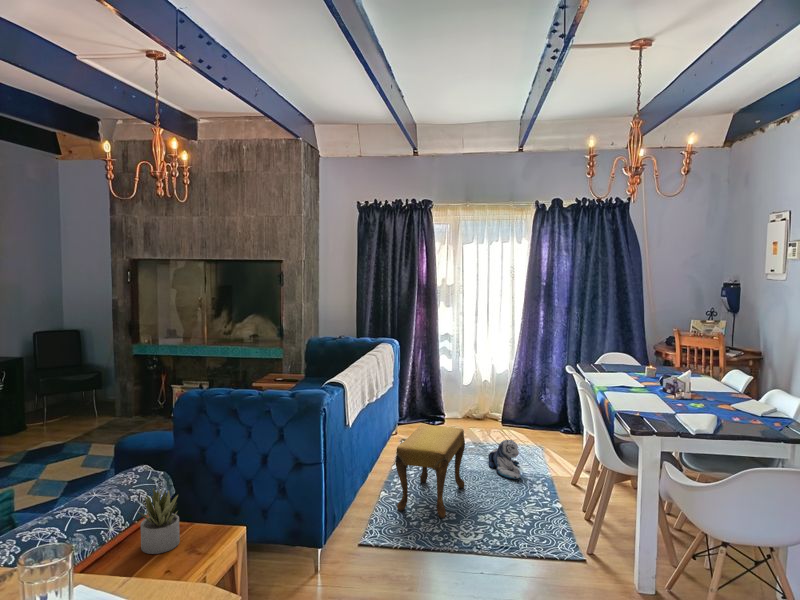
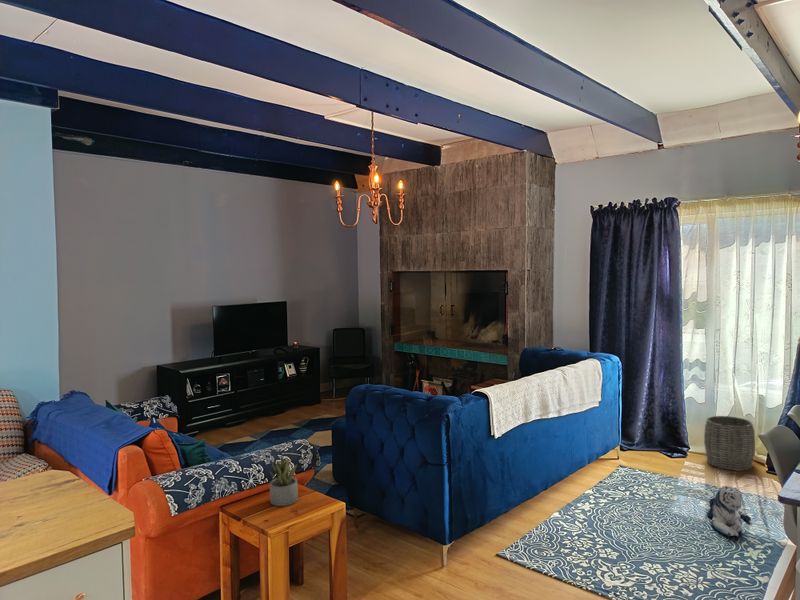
woven basket: none [456,385,491,429] -> present [704,416,755,471]
footstool: present [396,424,465,518] -> none [556,450,654,555]

